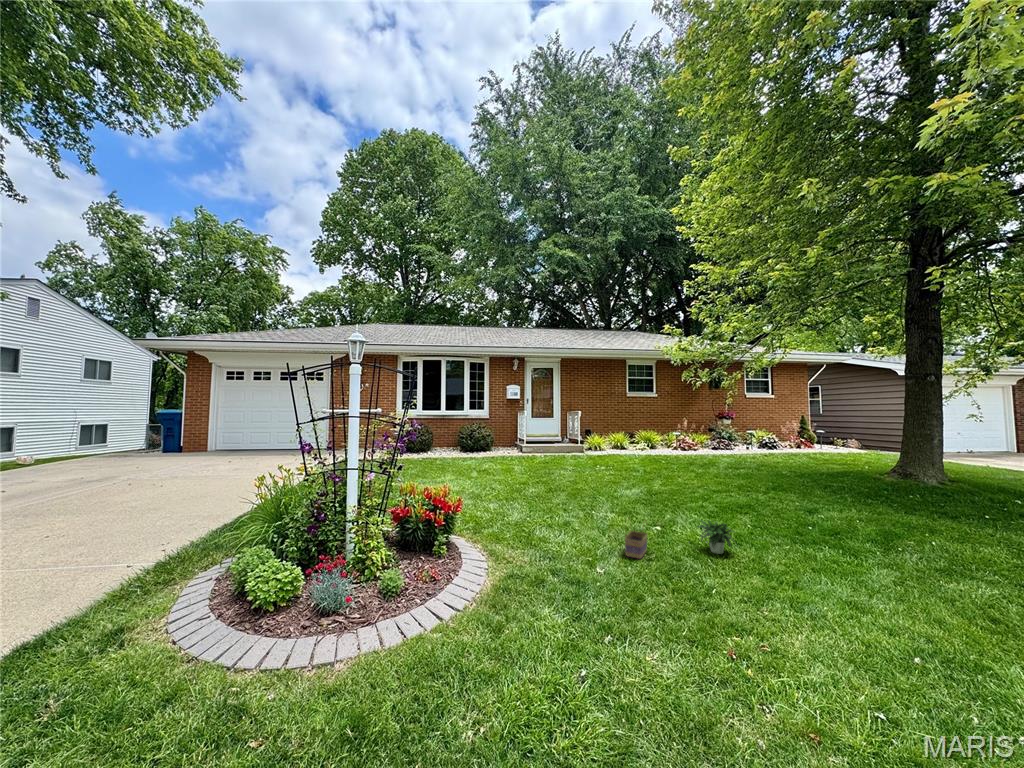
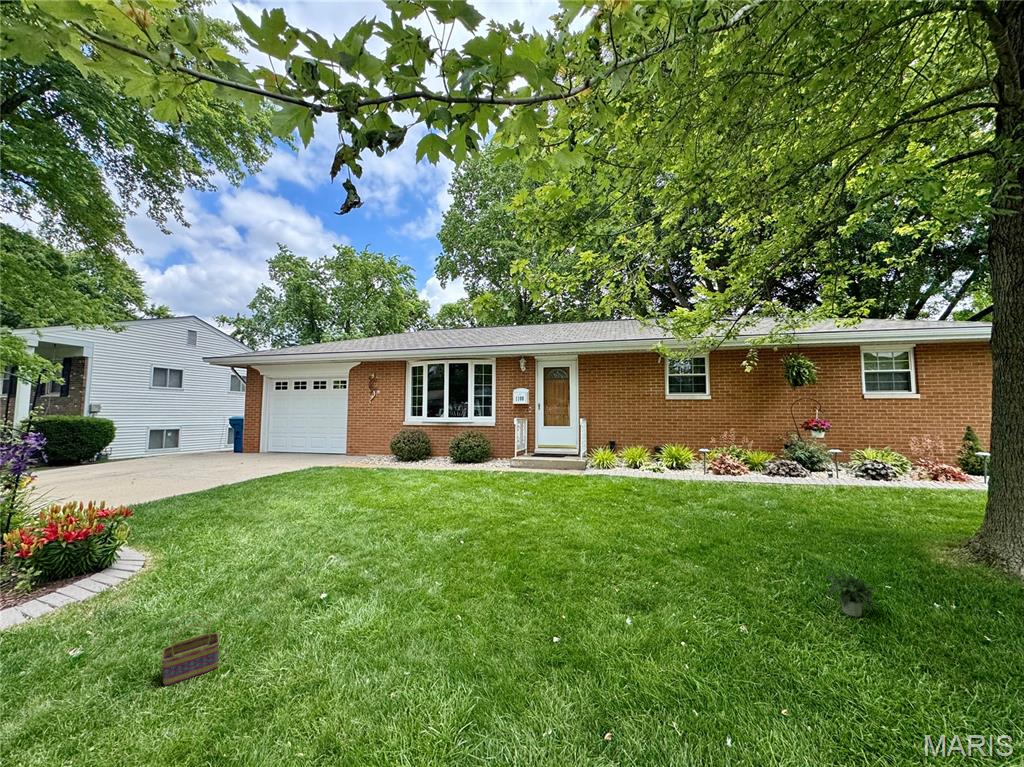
potted plant: present [698,520,735,554] -> present [824,568,878,617]

